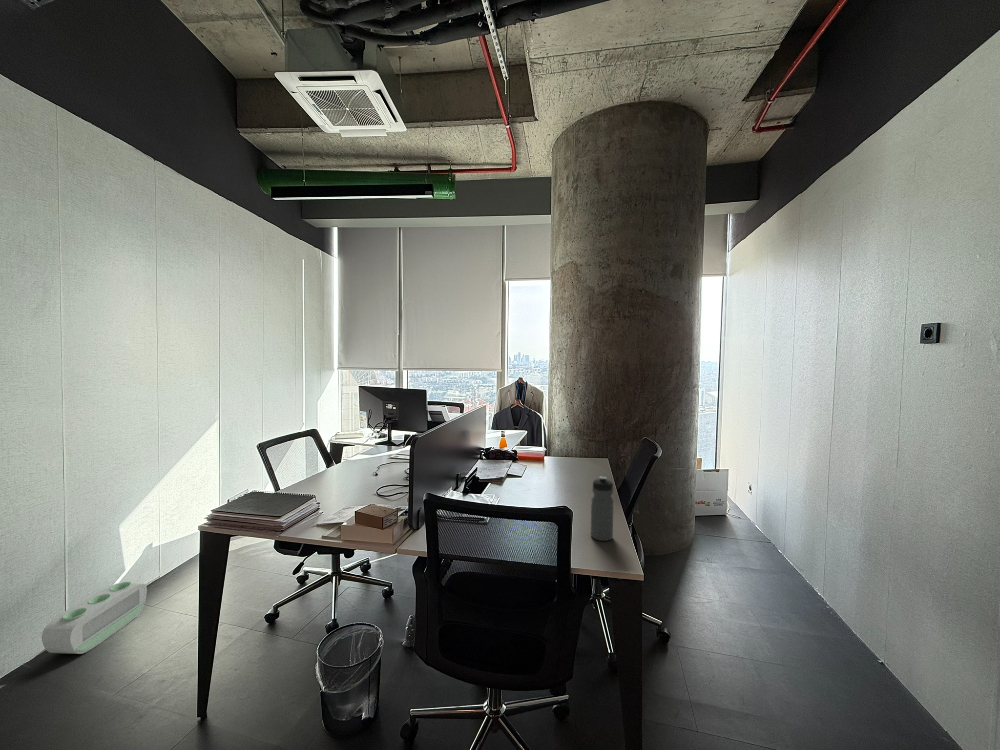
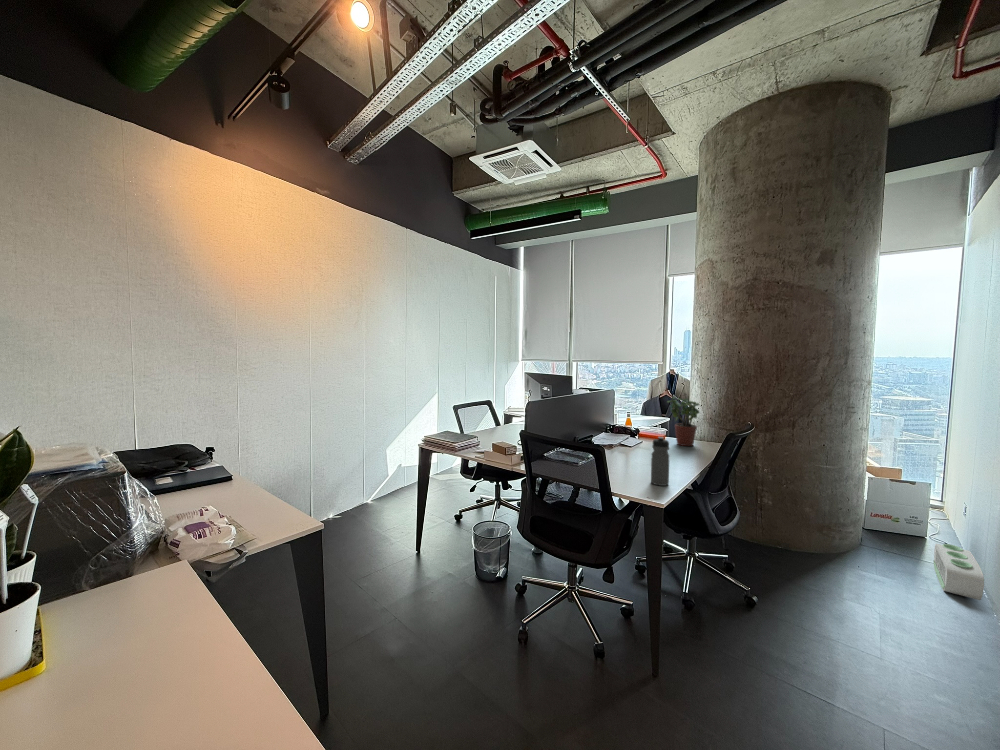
potted plant: none [554,414,588,470] -> present [667,397,699,446]
air purifier: present [42,582,147,654] -> present [933,544,984,600]

